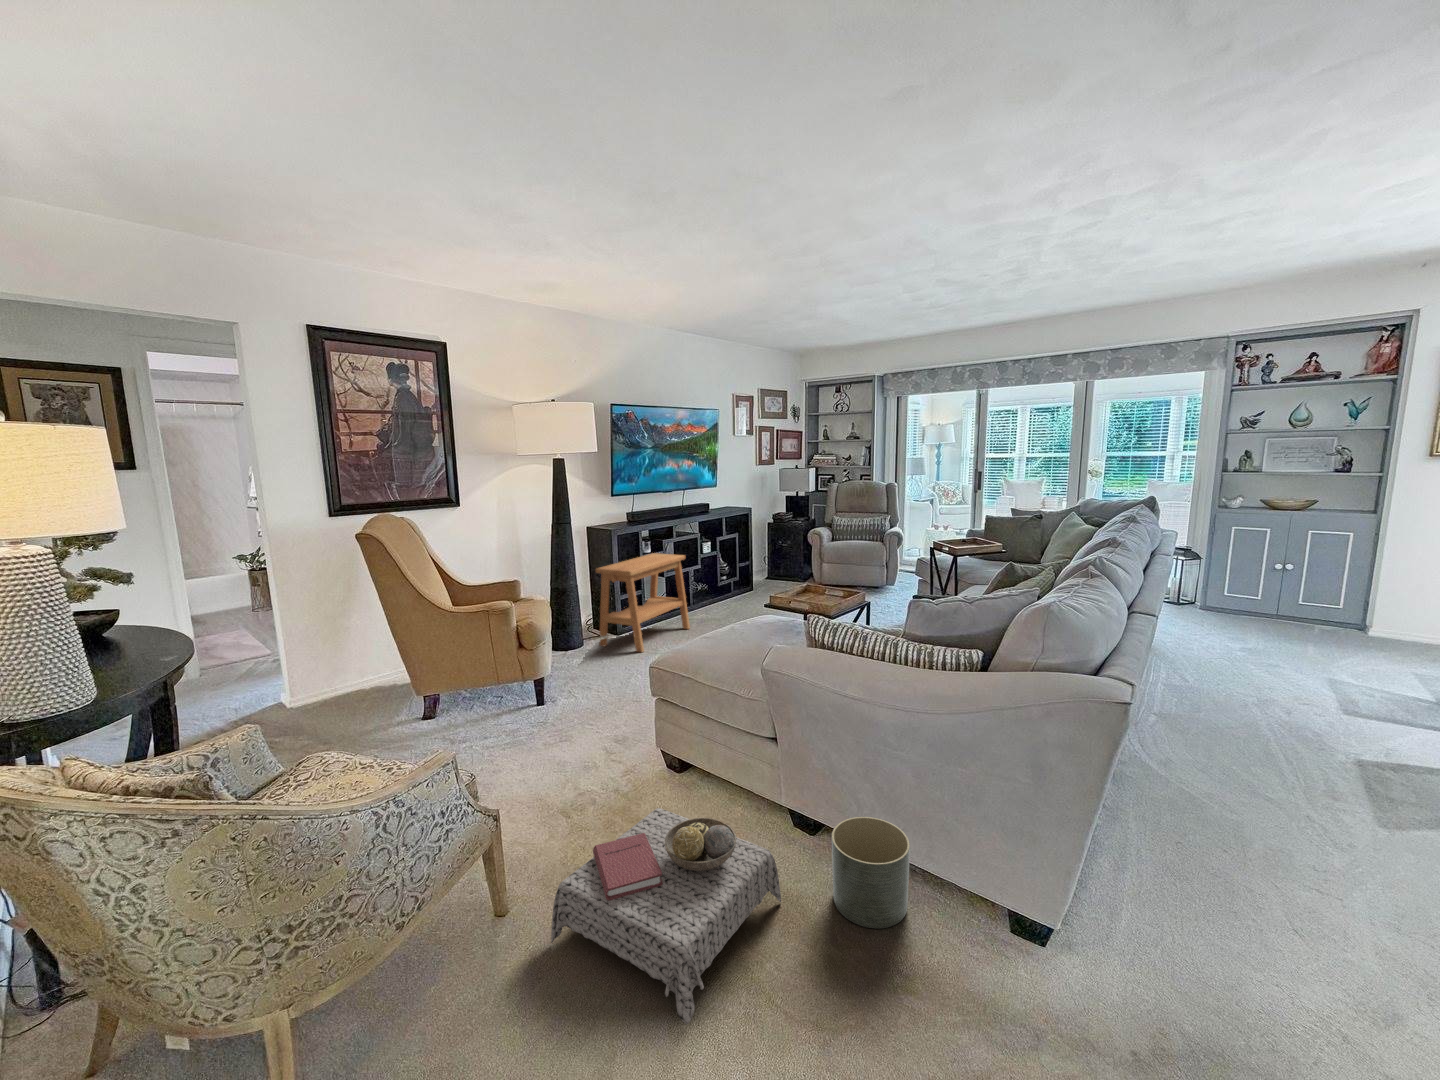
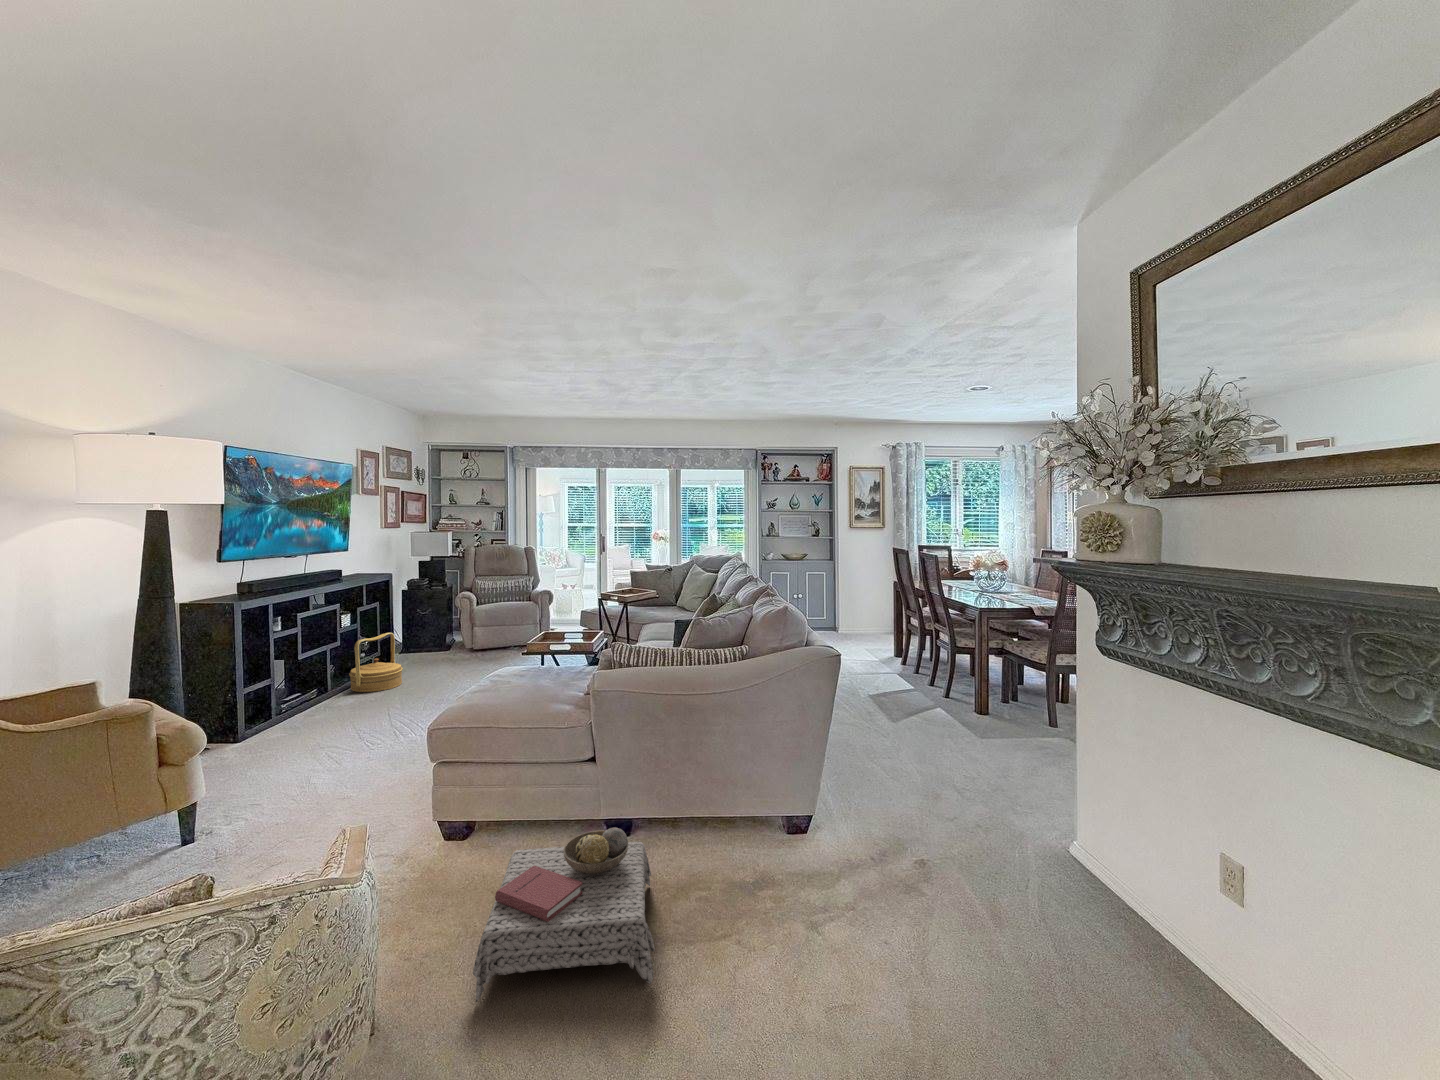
side table: present [596,553,690,652] -> none [226,628,345,754]
woven basket: none [710,561,751,612] -> present [349,633,403,692]
planter: present [832,817,910,928] -> none [678,794,736,875]

